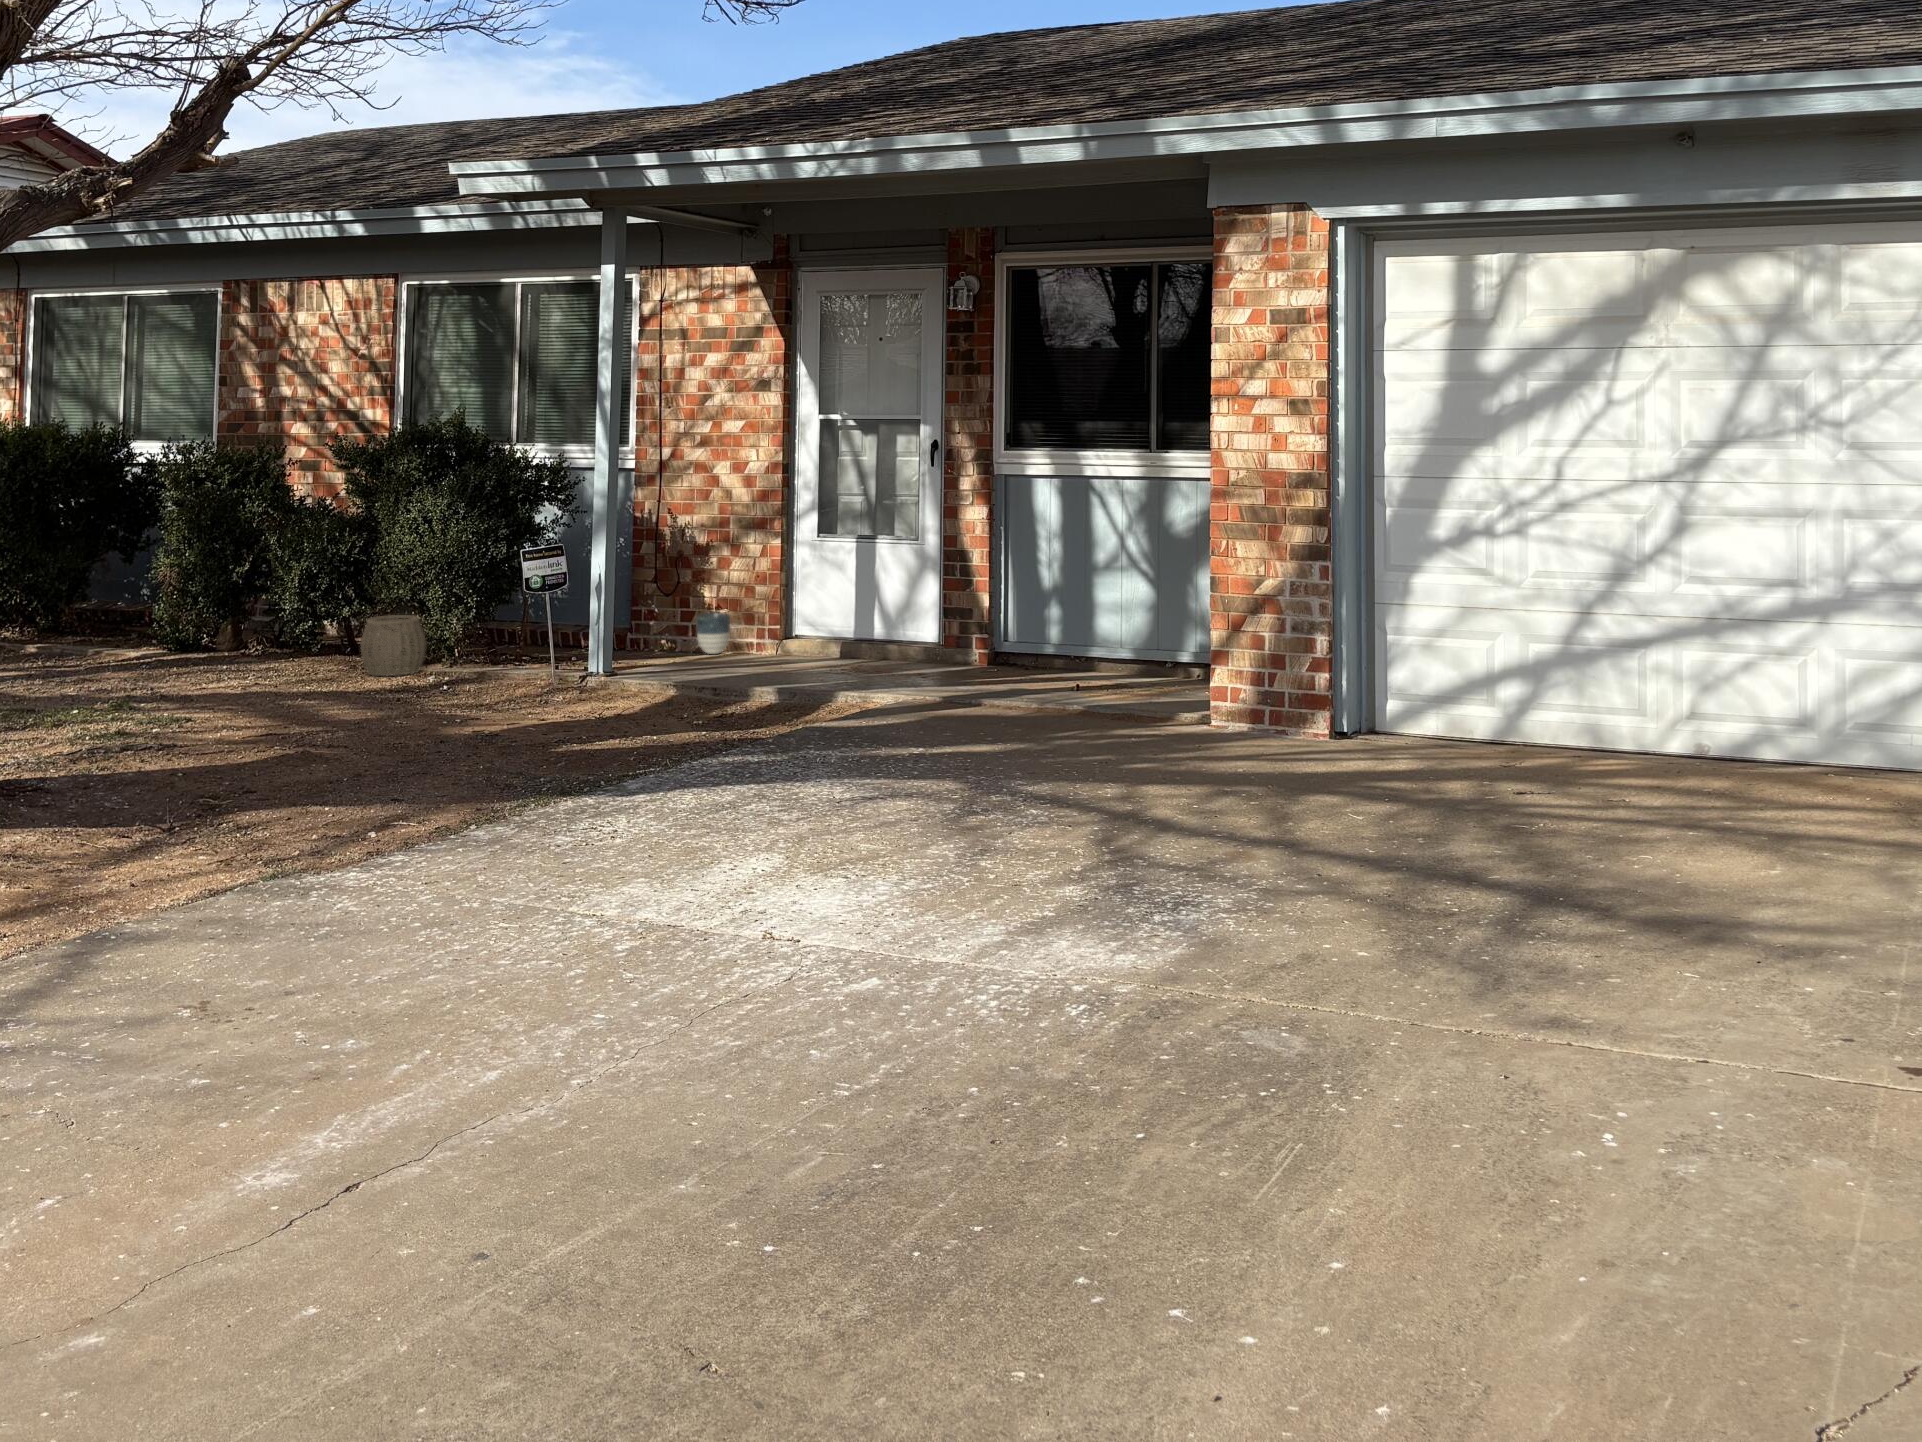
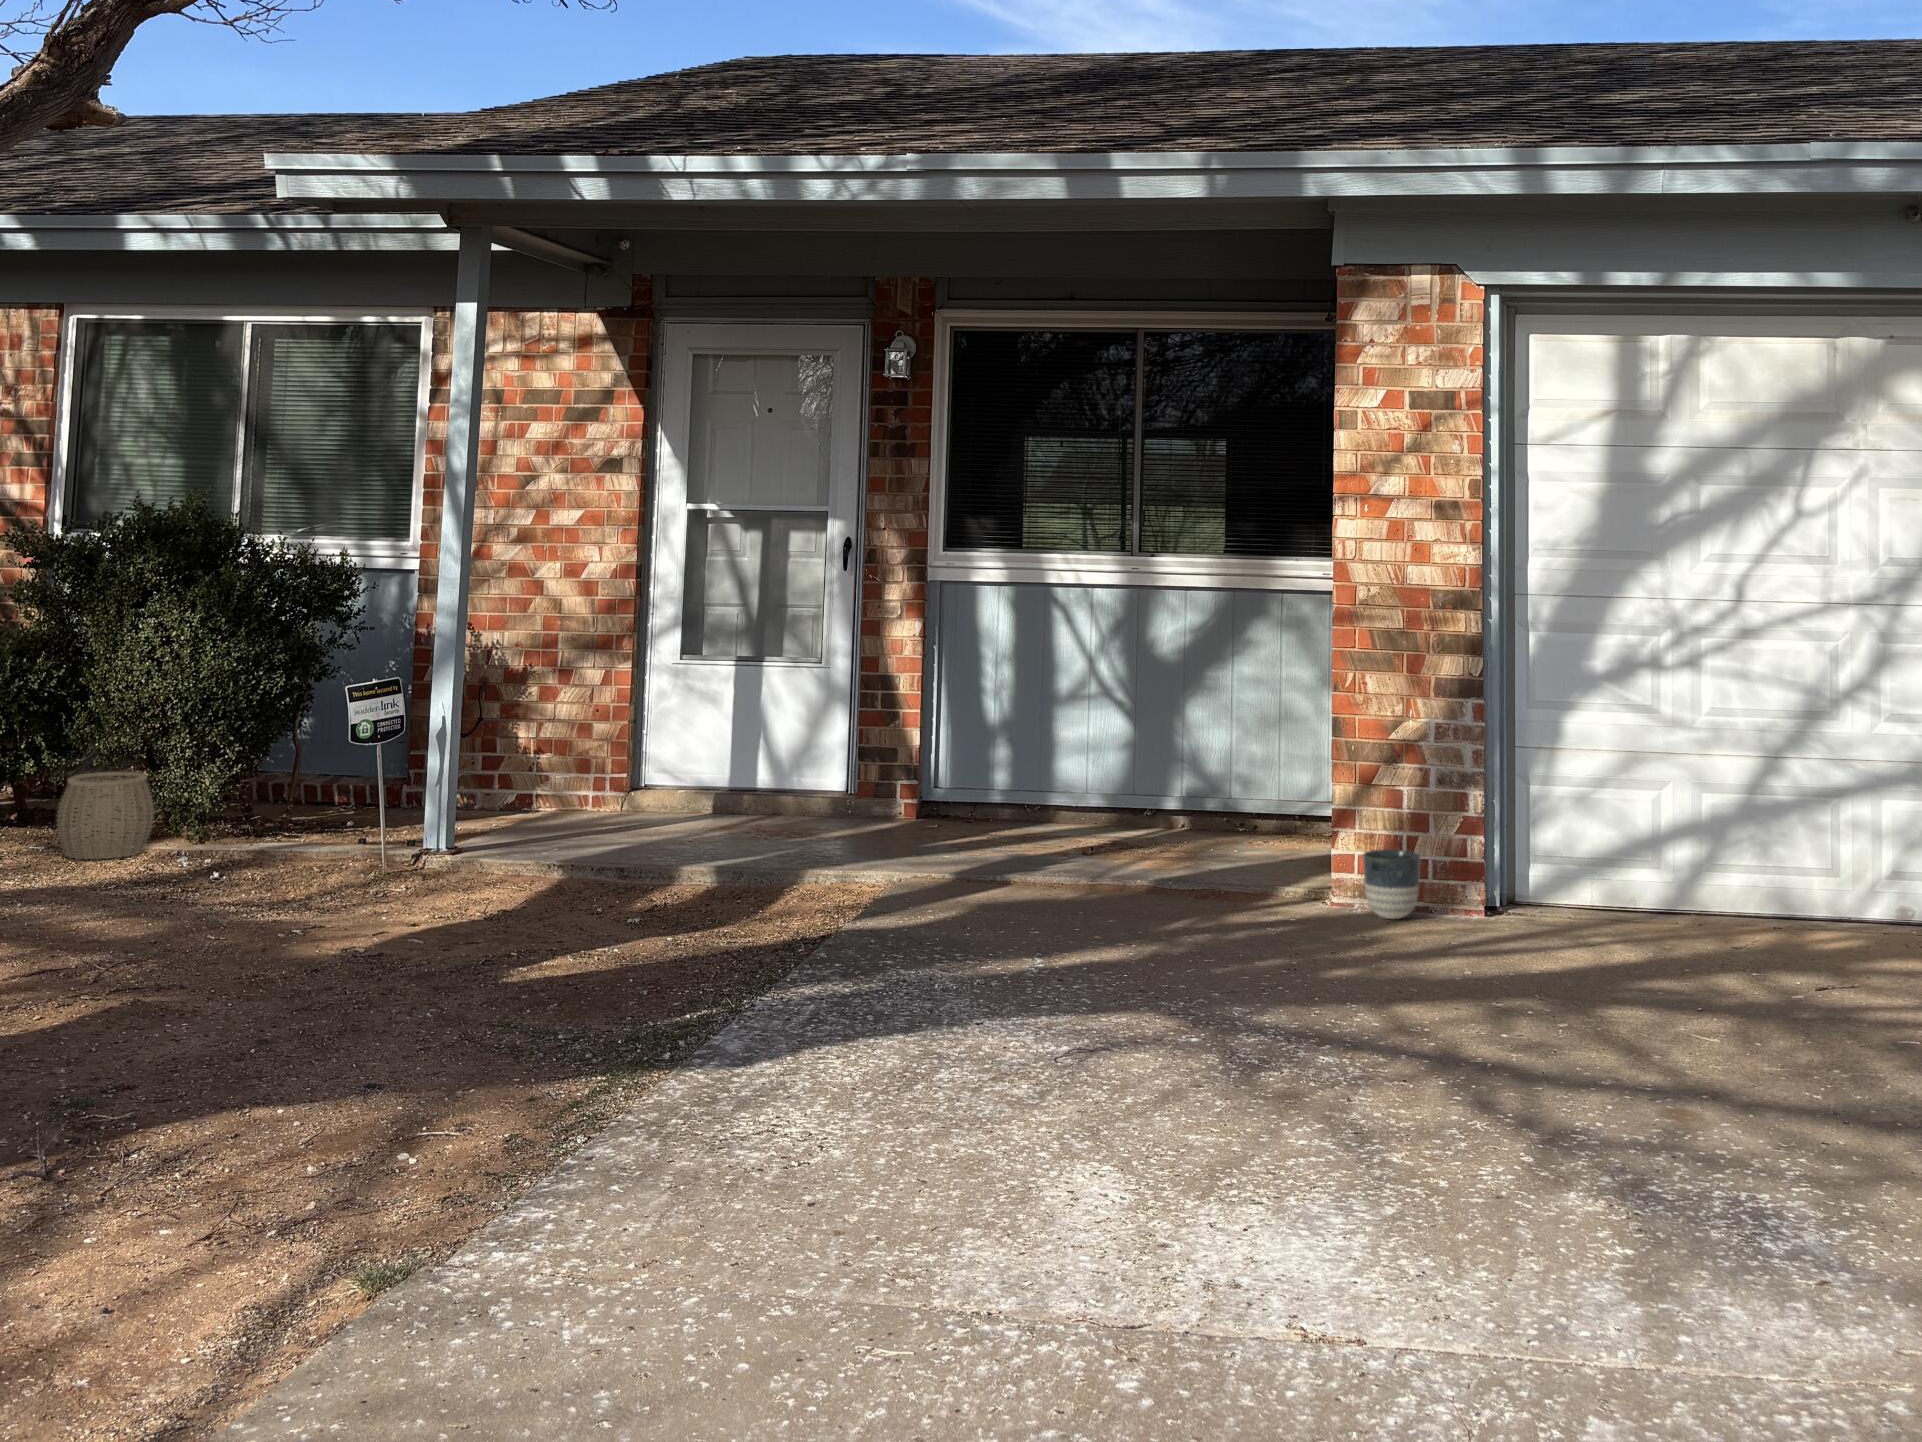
planter: present [696,613,730,654] -> present [1363,849,1421,919]

